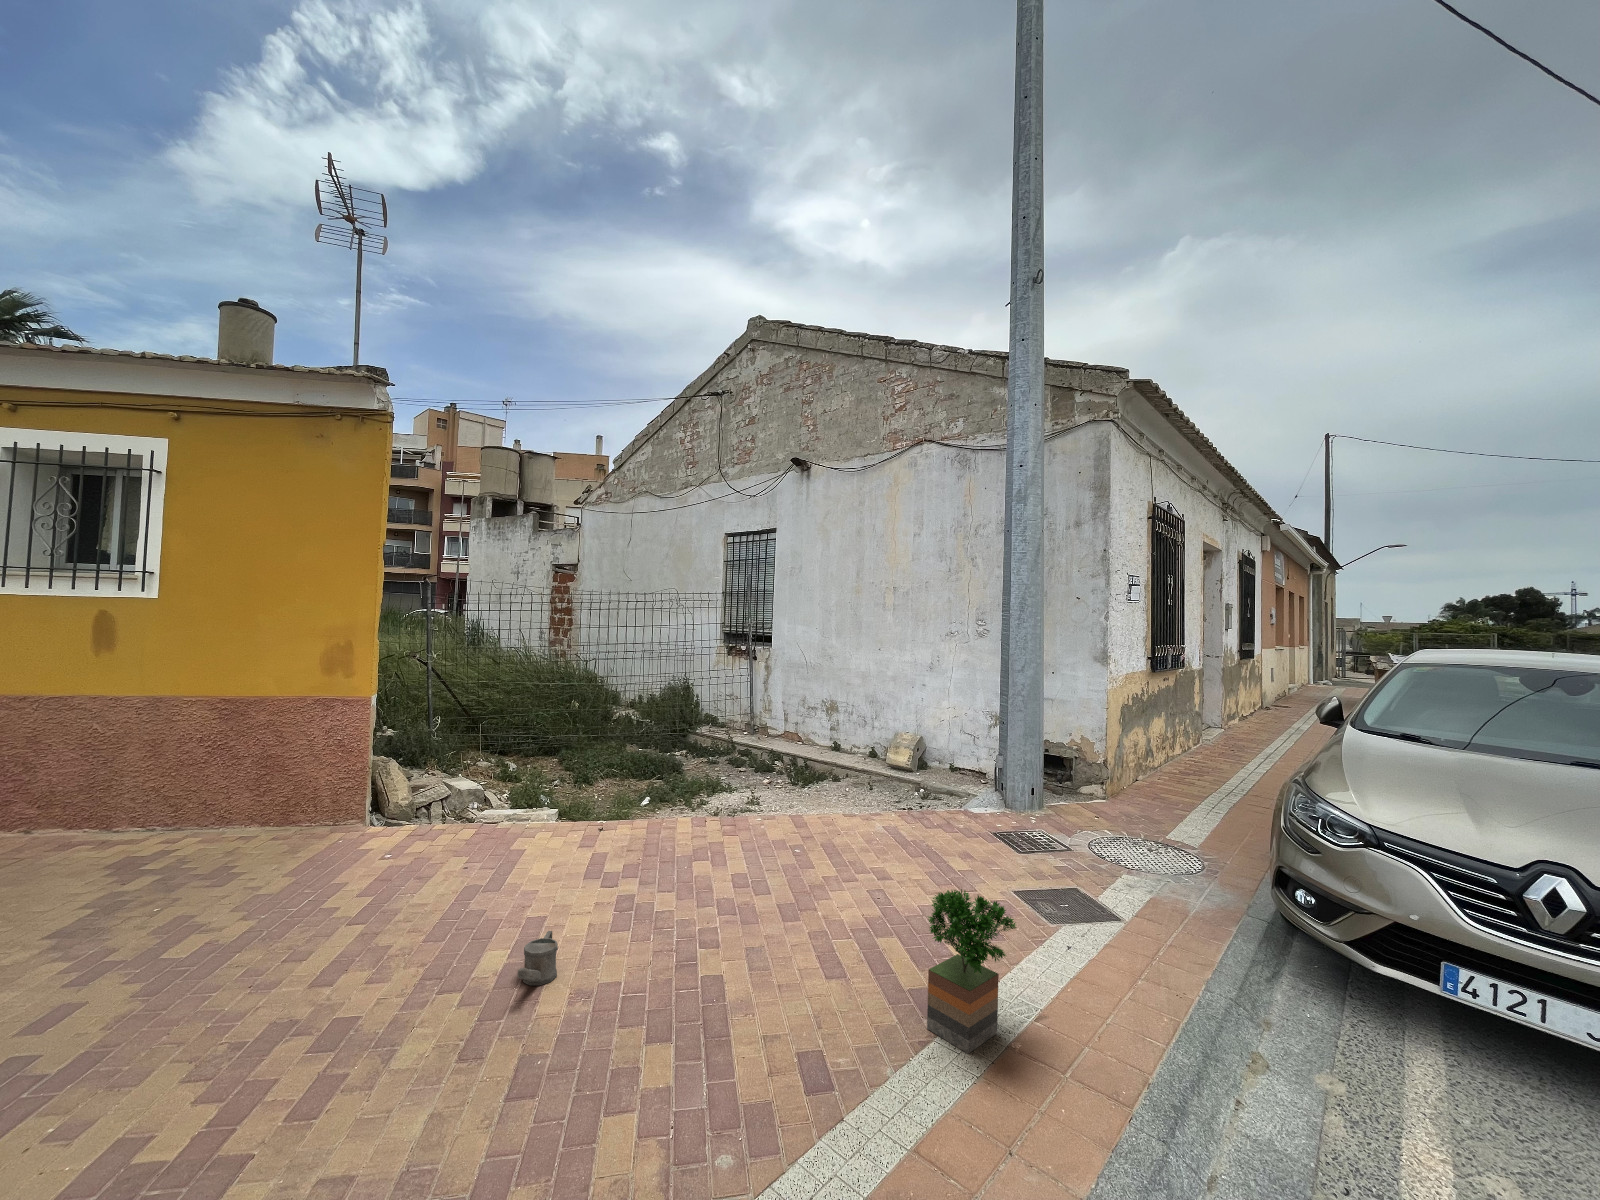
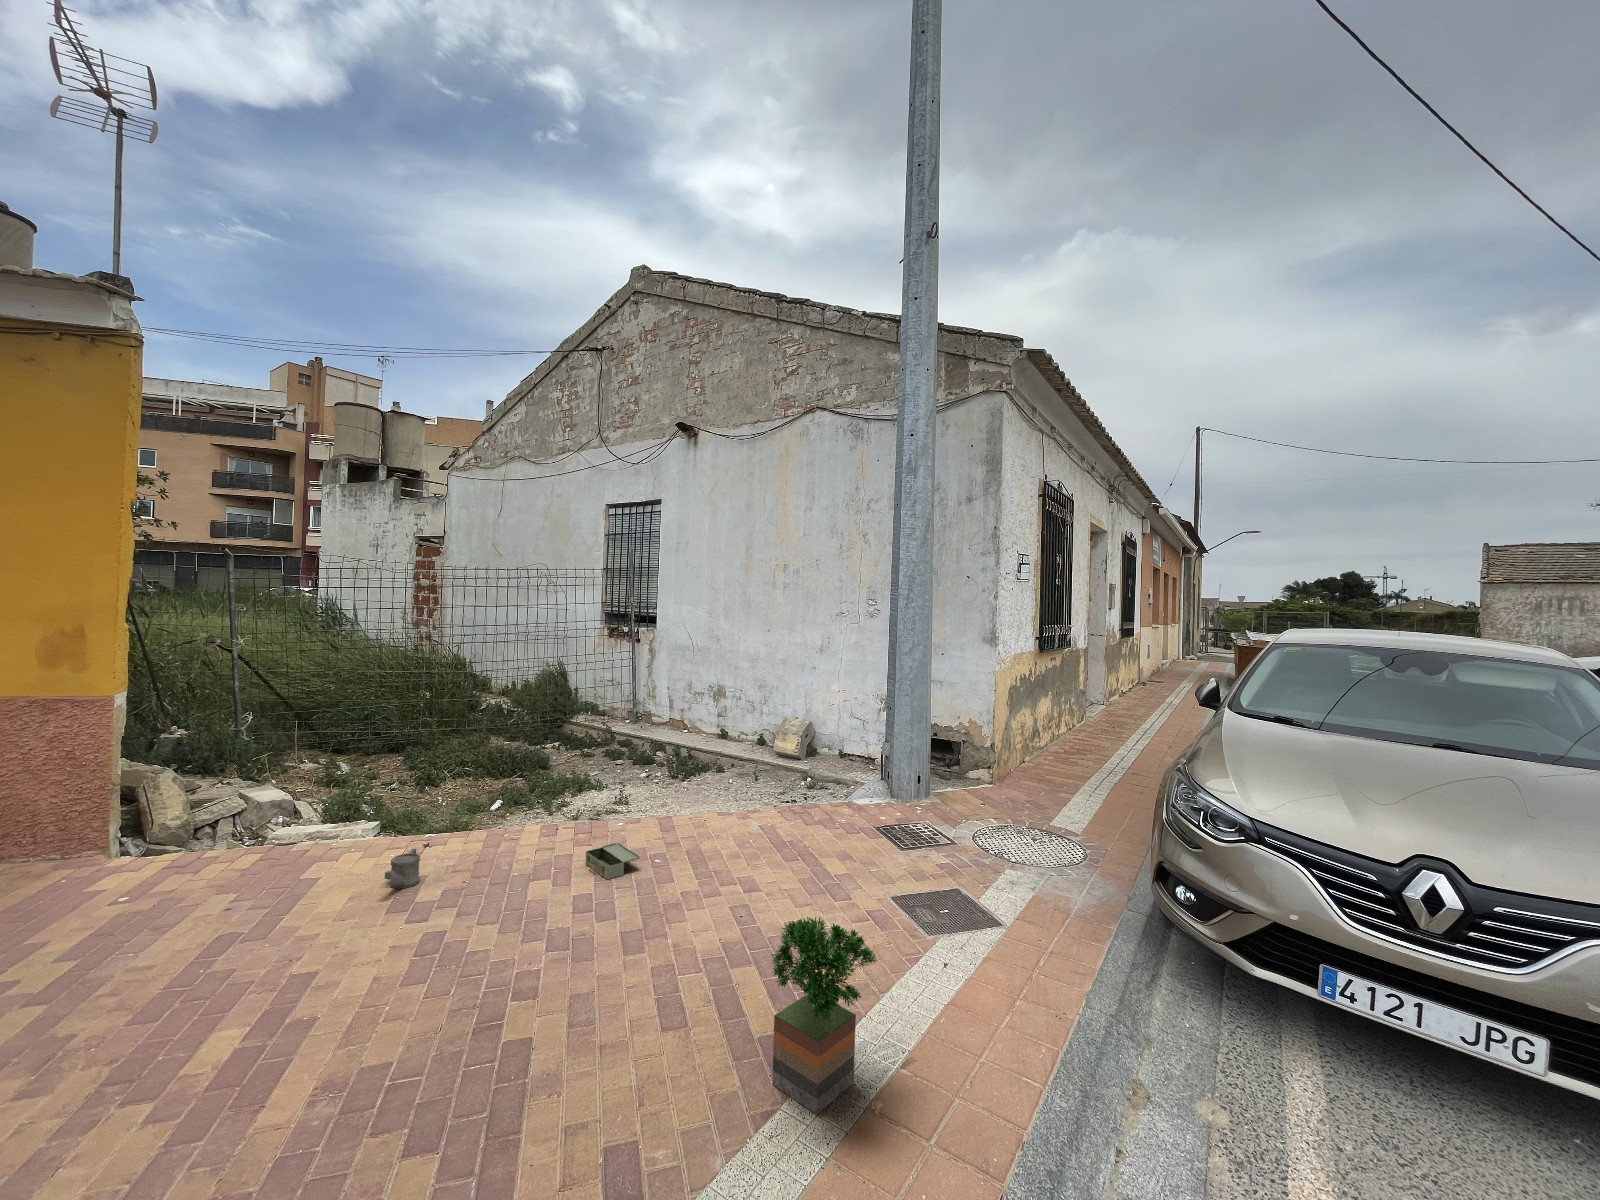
toolbox: none [737,833,784,863] -> present [586,843,640,880]
watering can: present [517,931,558,986] -> present [385,849,420,889]

